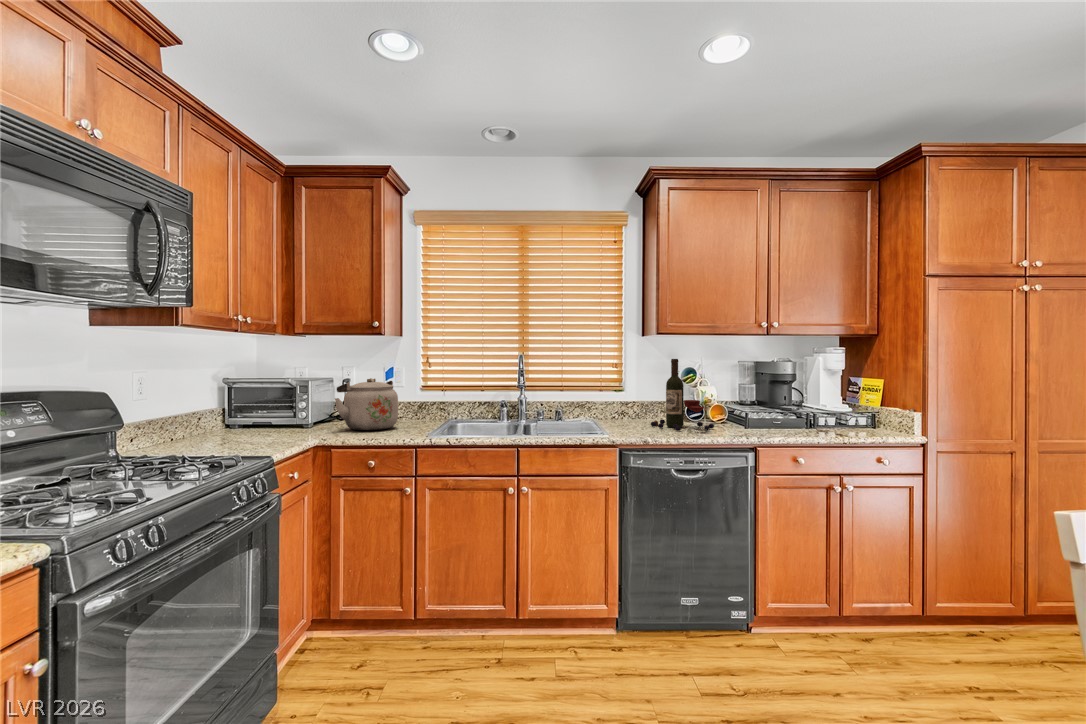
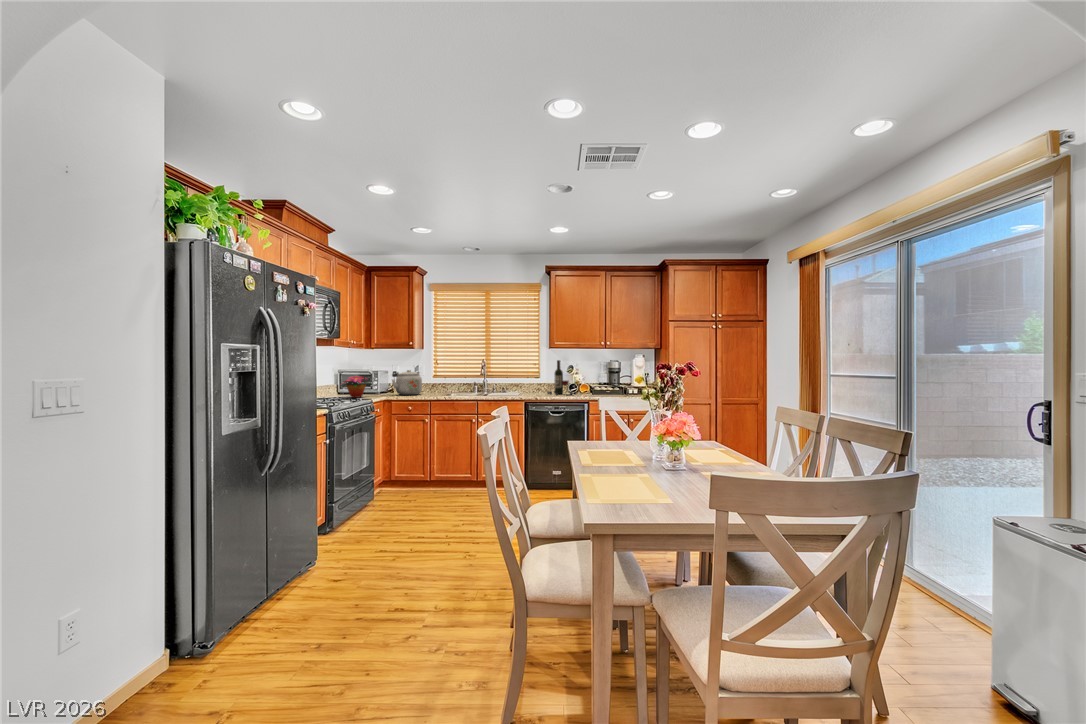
flower arrangement: none [212,391,294,440] -> present [342,376,368,398]

